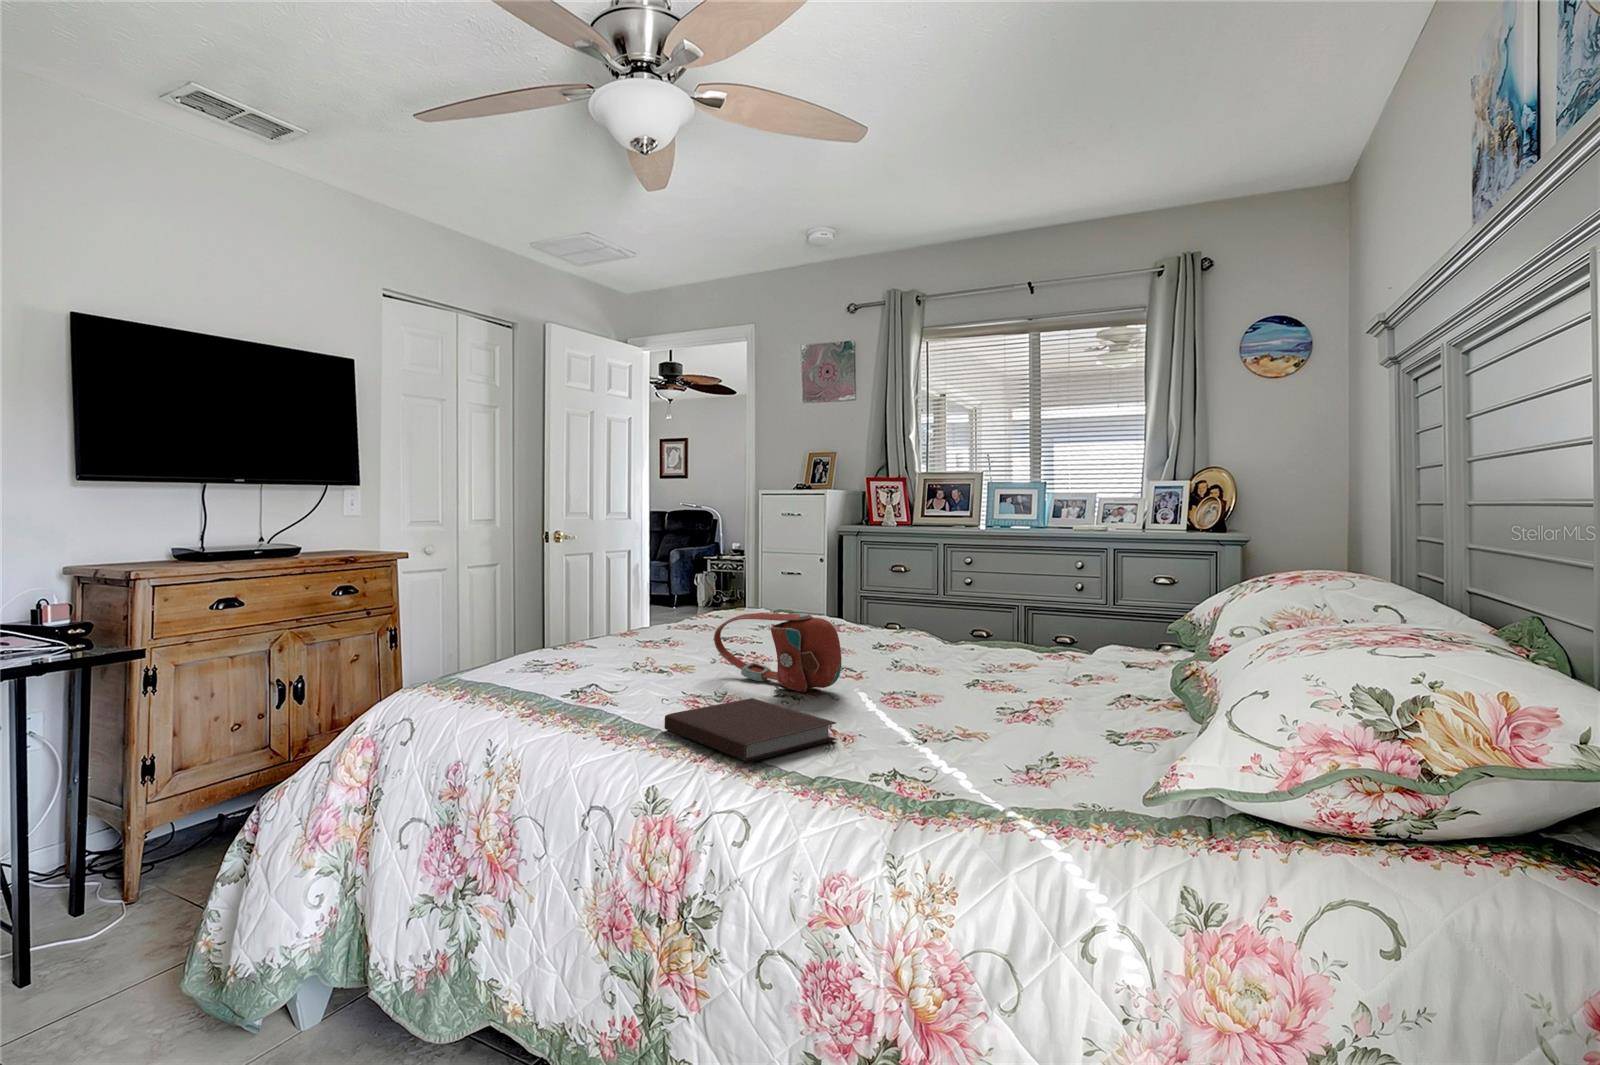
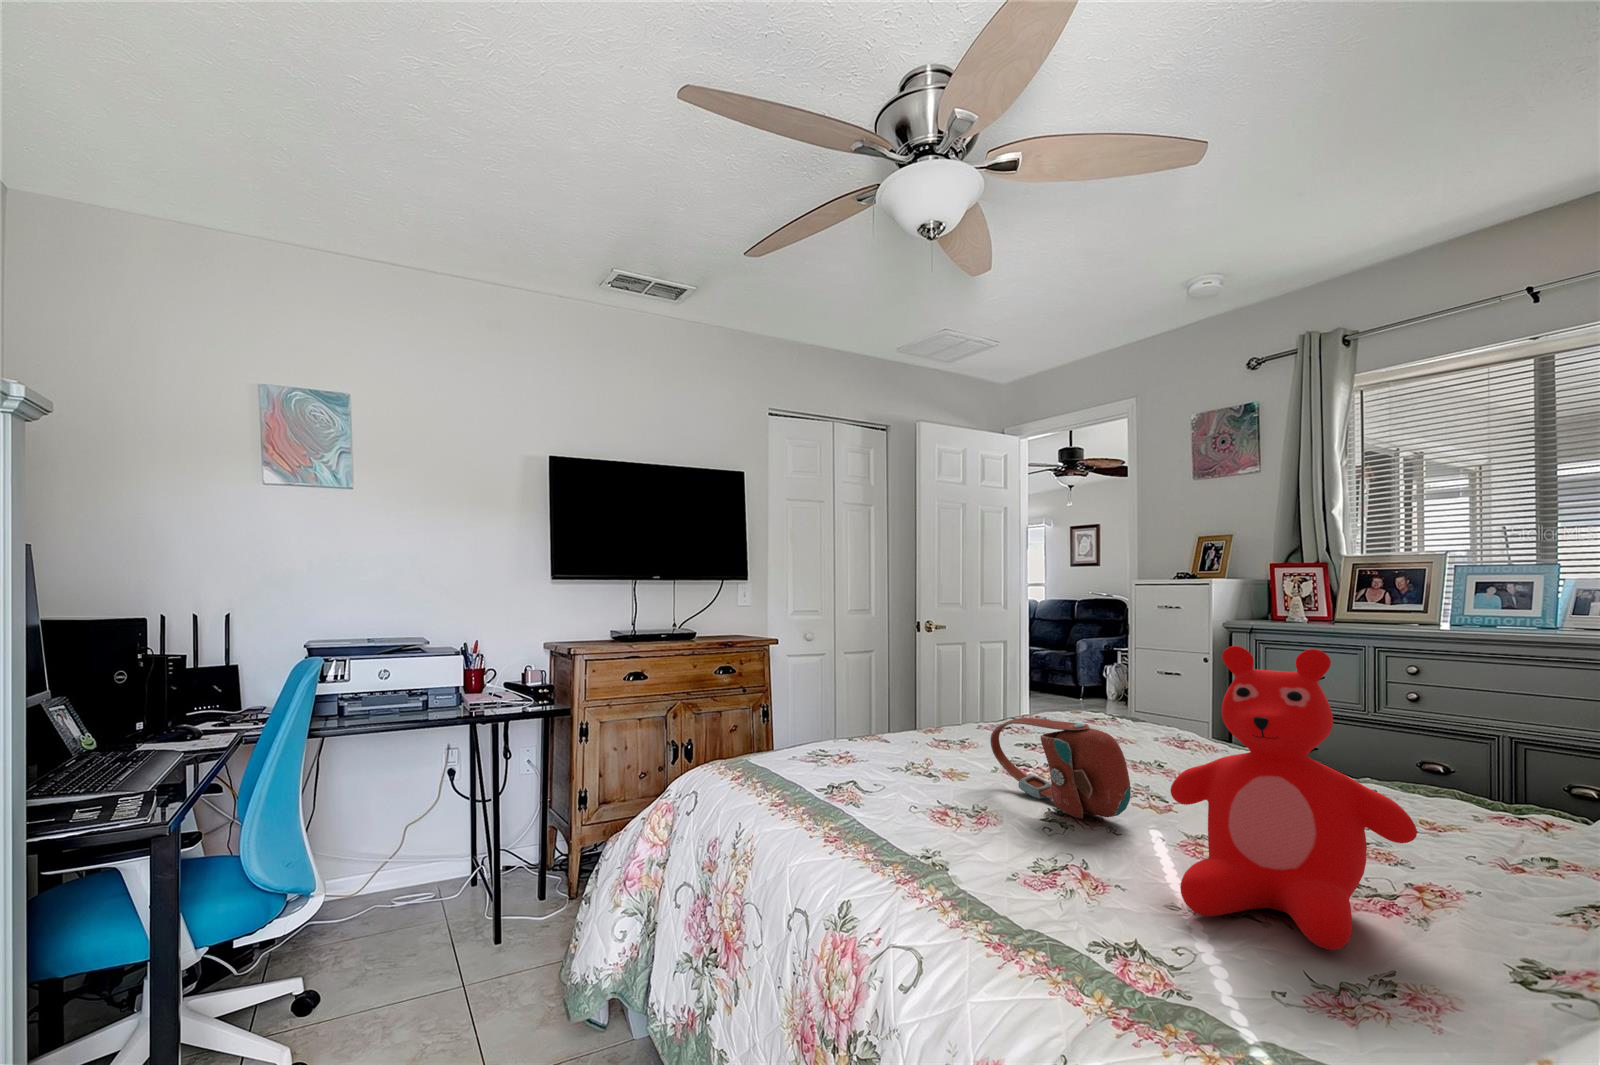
teddy bear: none [891,545,1046,748] -> present [1170,646,1417,950]
notebook: present [665,698,837,762] -> none [890,816,1077,892]

